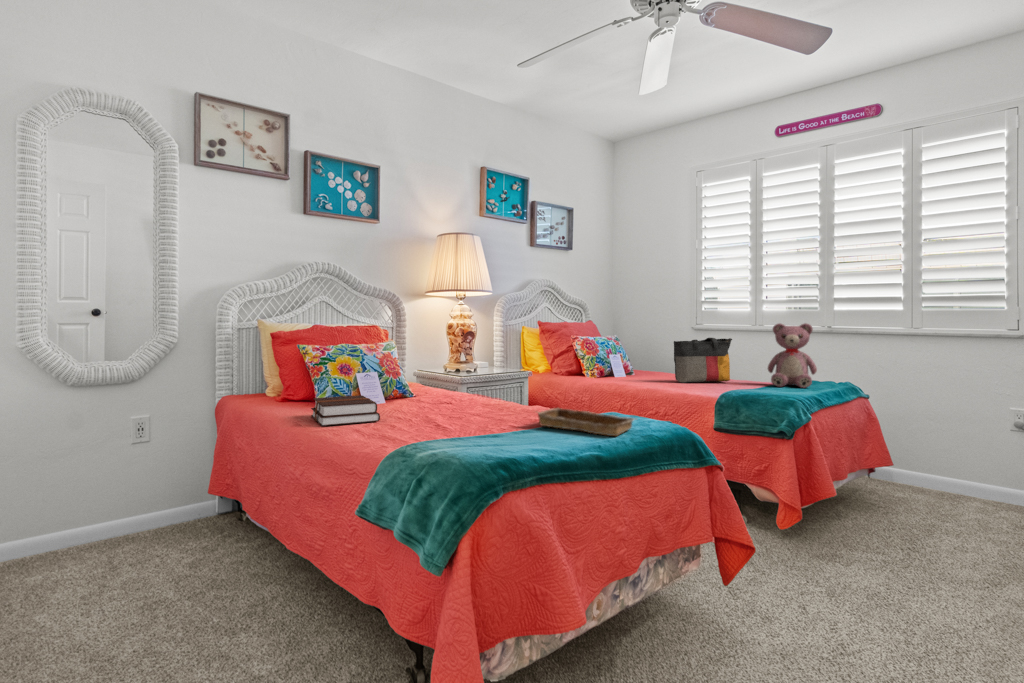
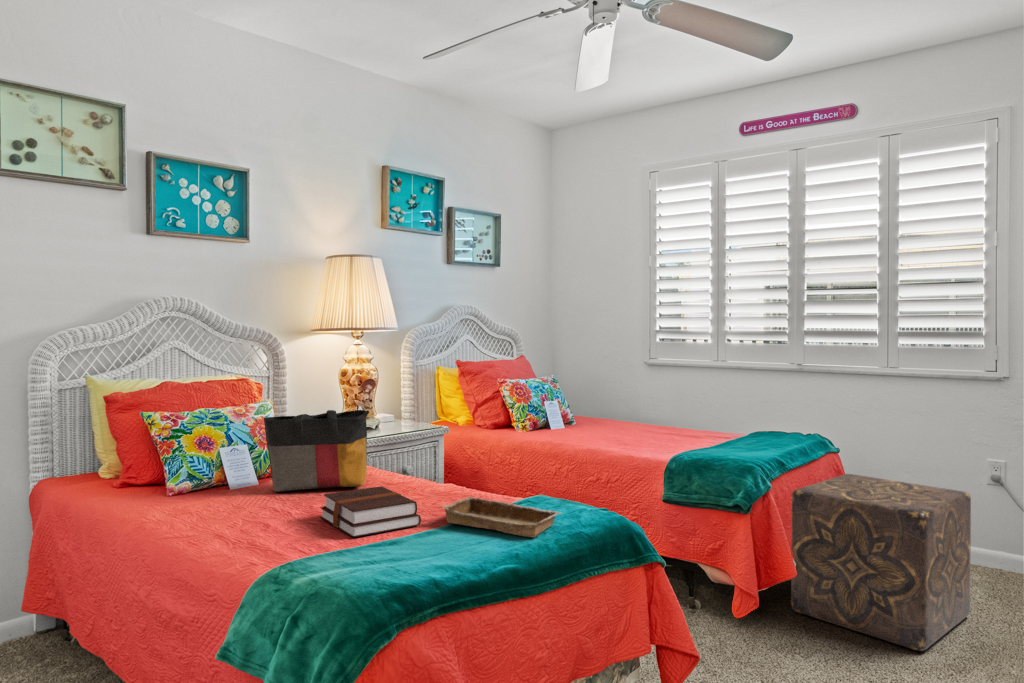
teddy bear: present [768,323,817,388] -> none [729,367,784,445]
tote bag: present [674,338,732,383] -> present [264,410,370,492]
hardback book: present [311,395,380,426] -> present [320,486,421,537]
ottoman: none [827,413,999,563] -> present [791,474,971,651]

